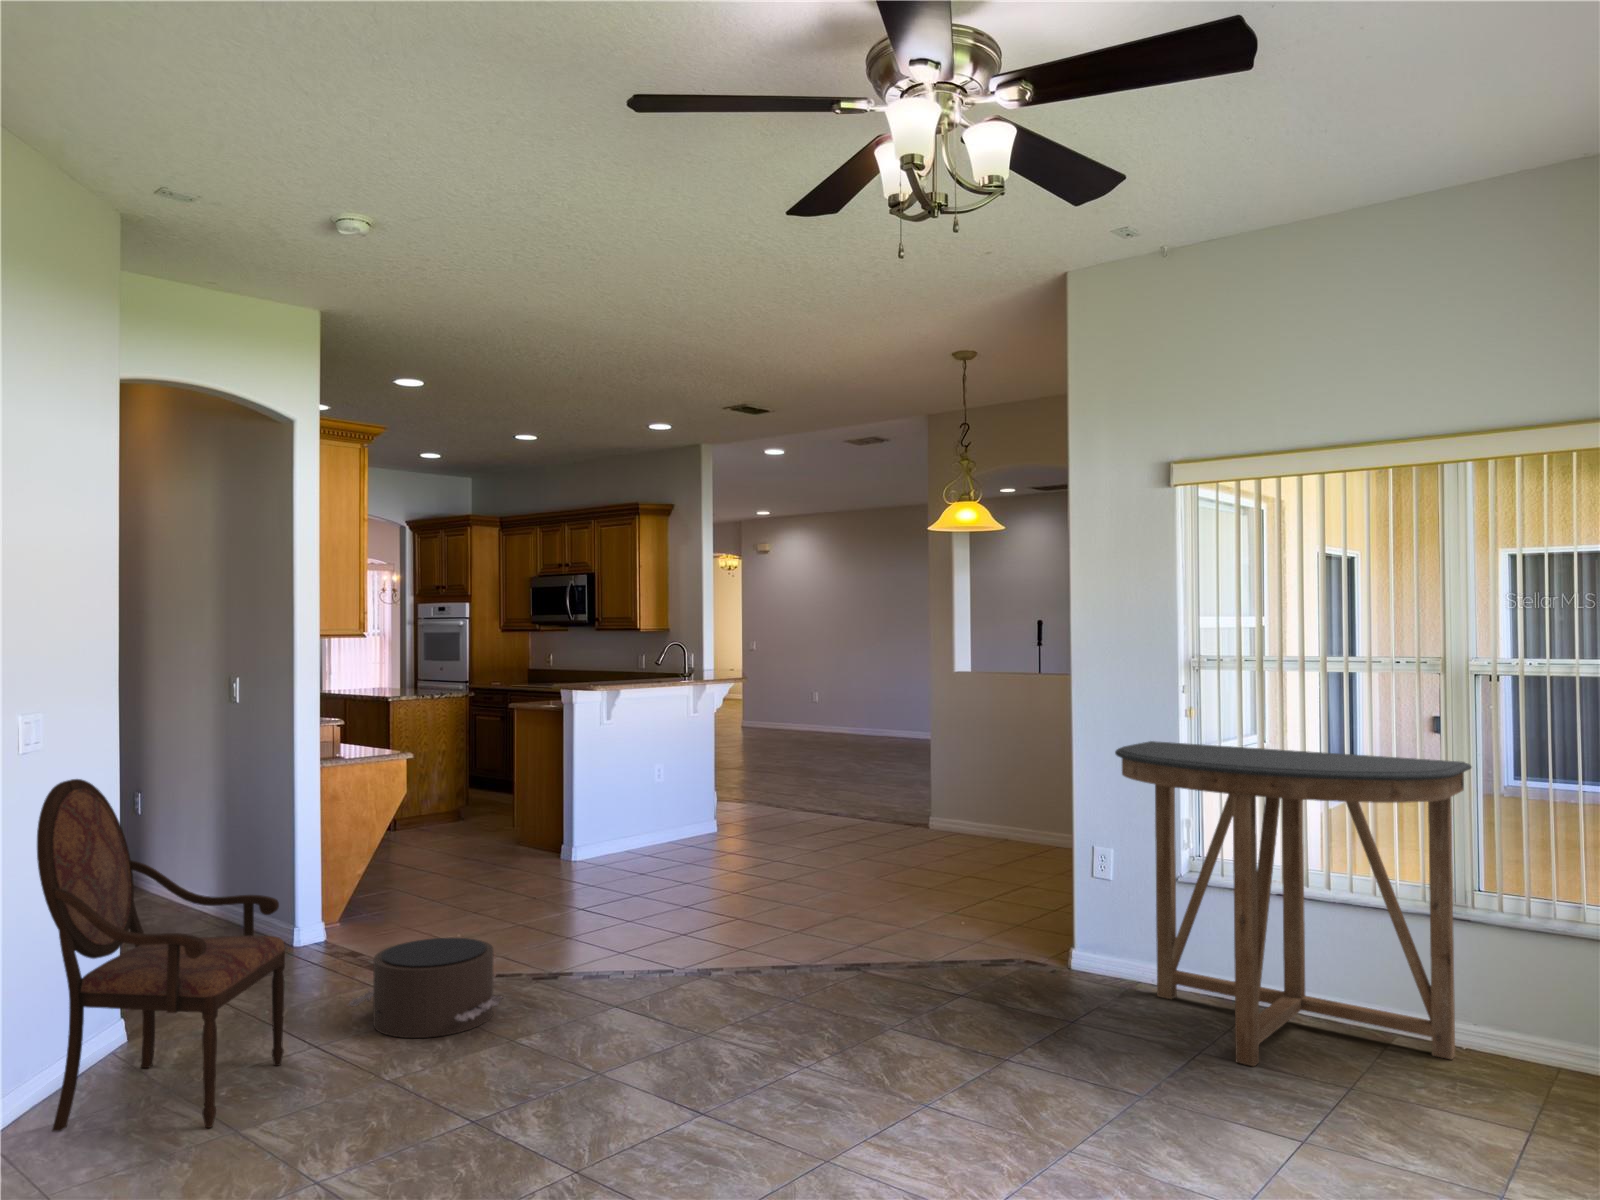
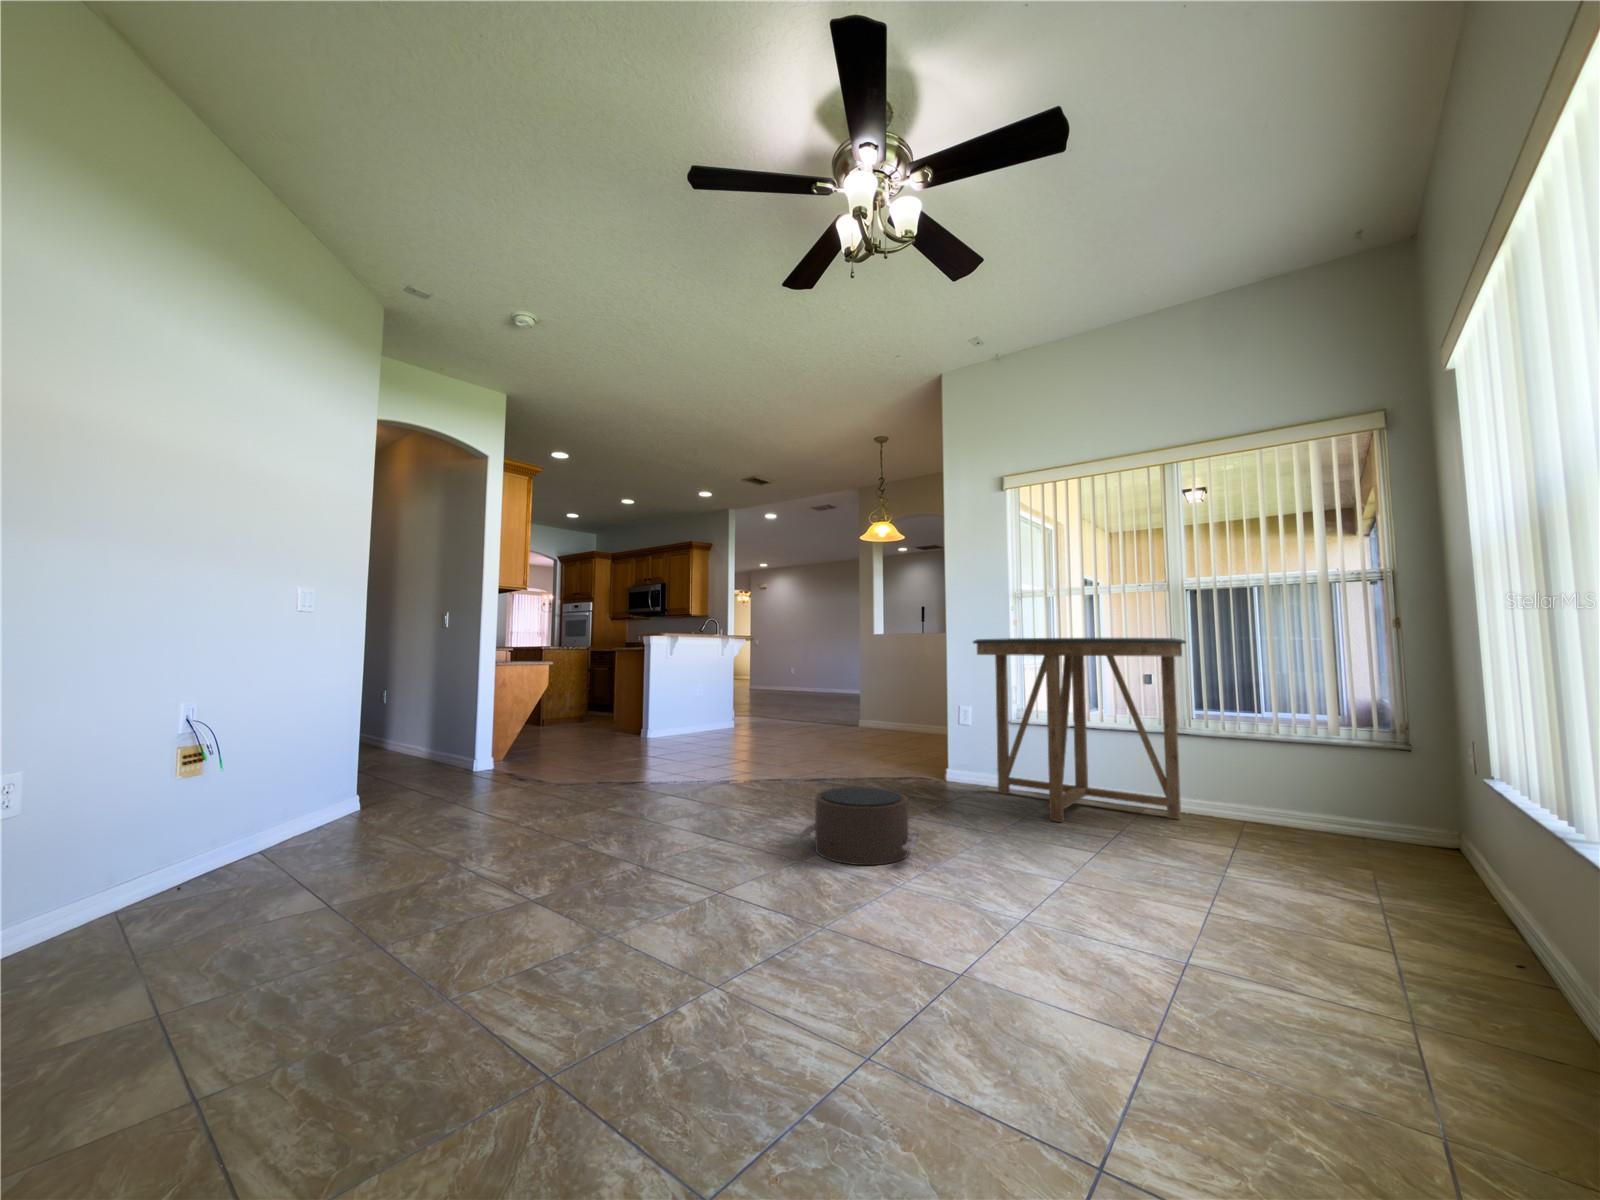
armchair: present [37,779,286,1131] -> none [301,633,464,851]
pouf: present [348,938,502,1038] -> present [798,787,919,865]

